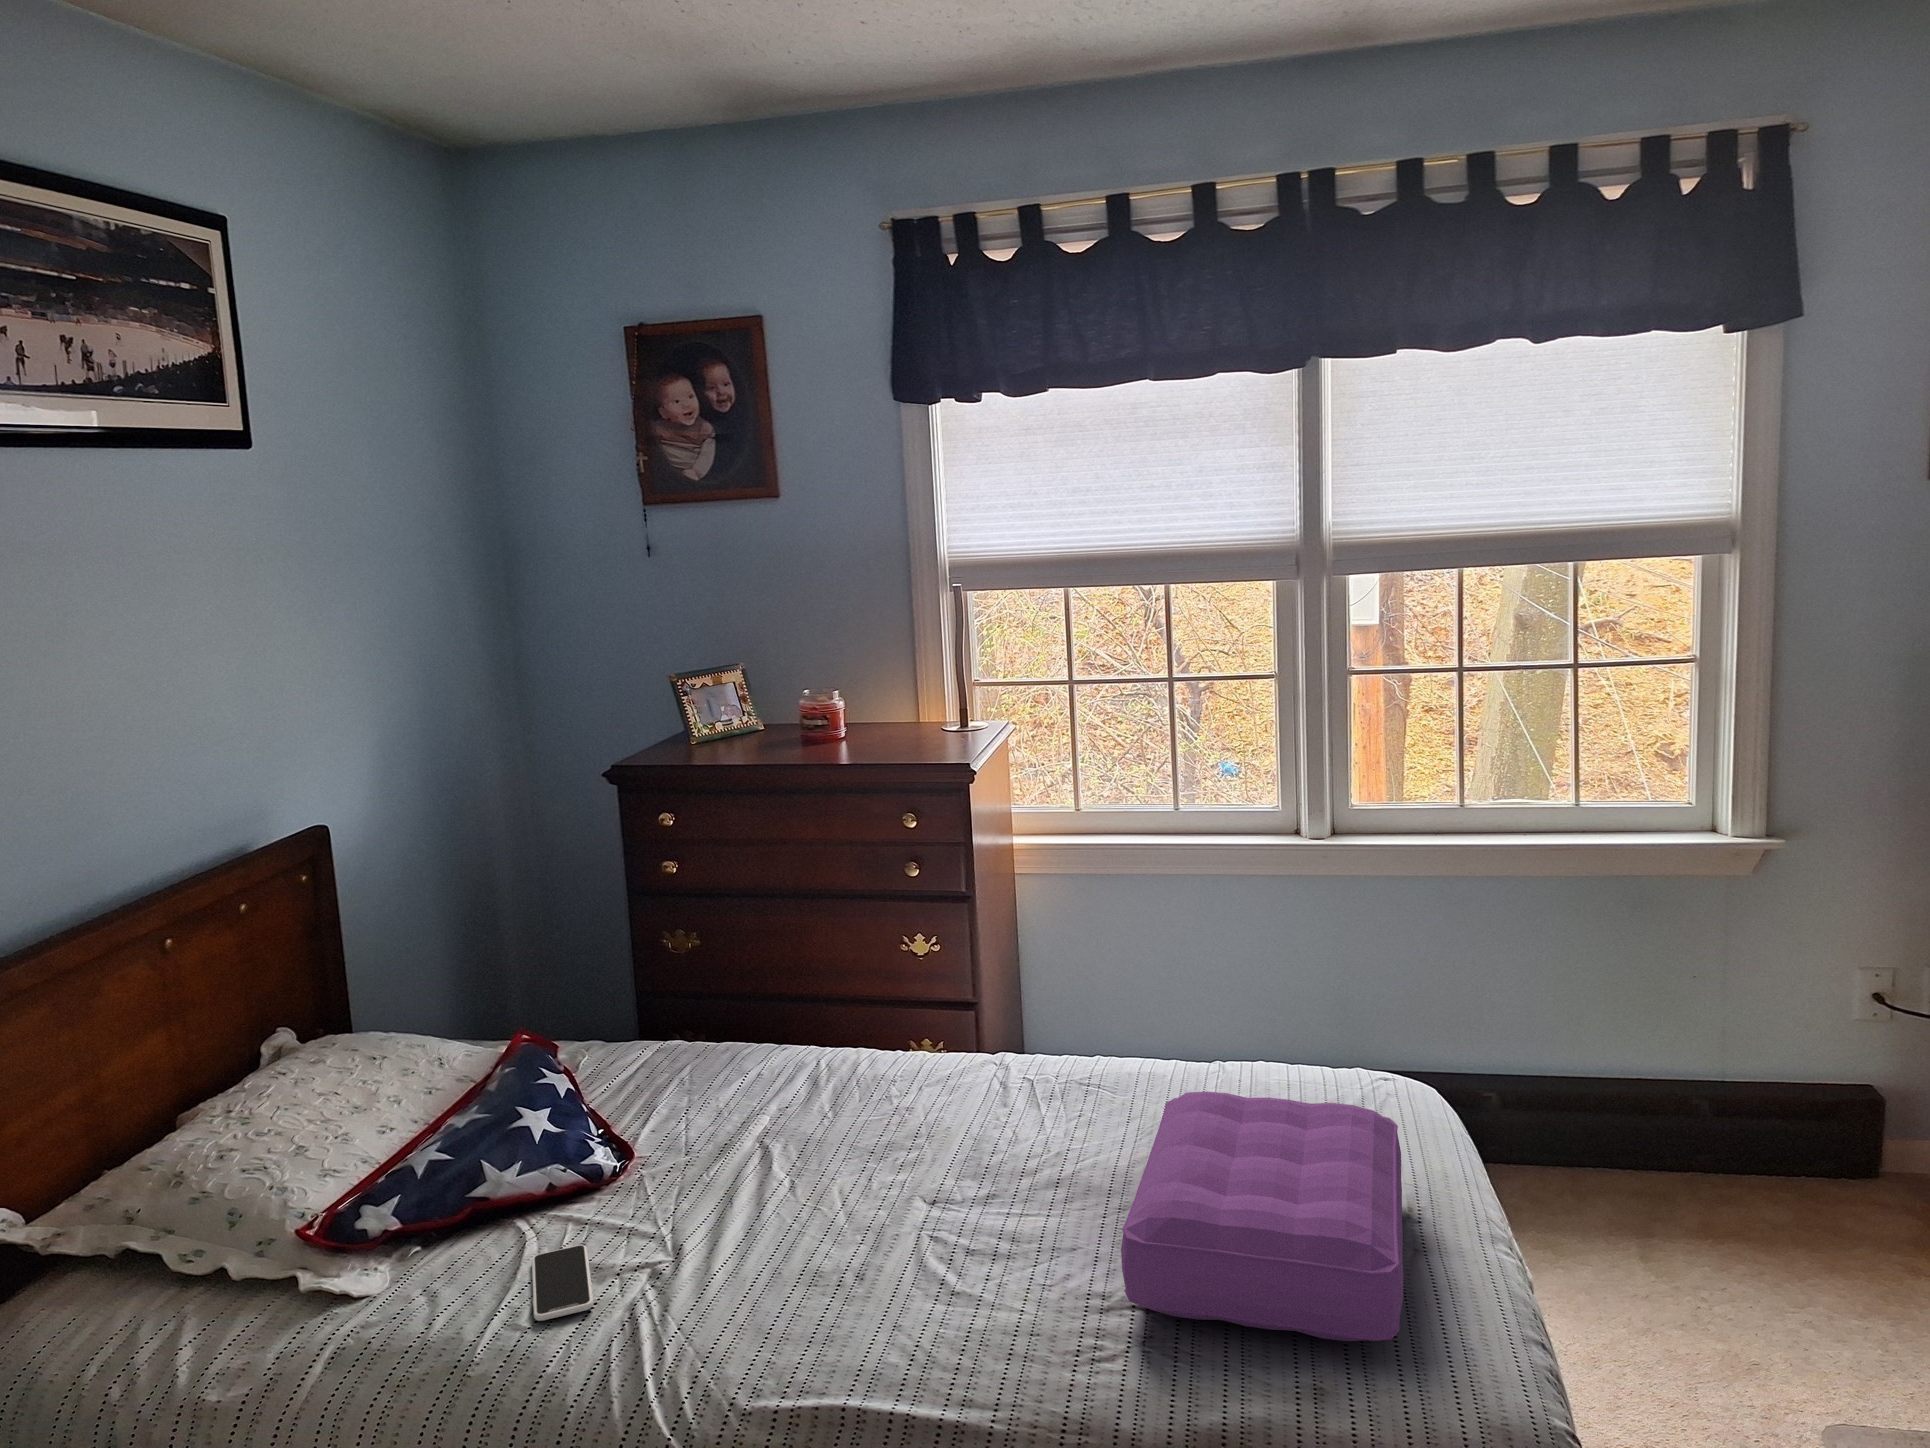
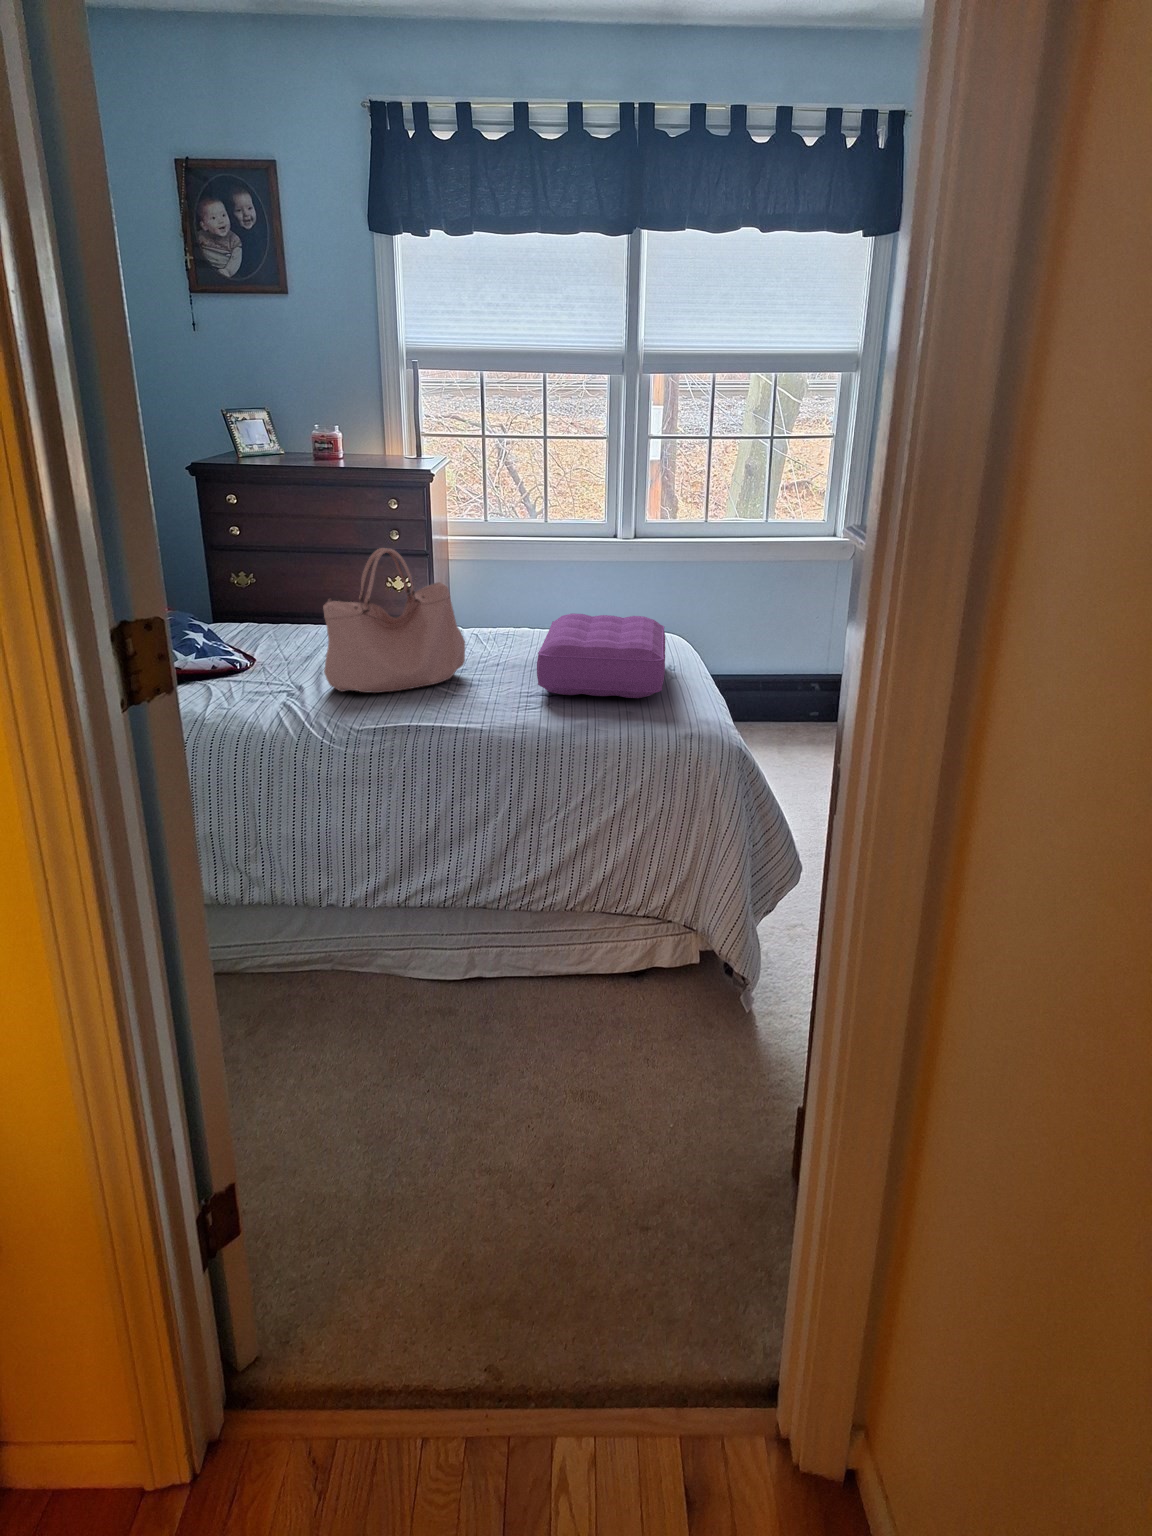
handbag: none [709,993,990,1290] -> present [323,548,465,693]
smartphone: present [532,1245,593,1321] -> none [223,684,266,705]

